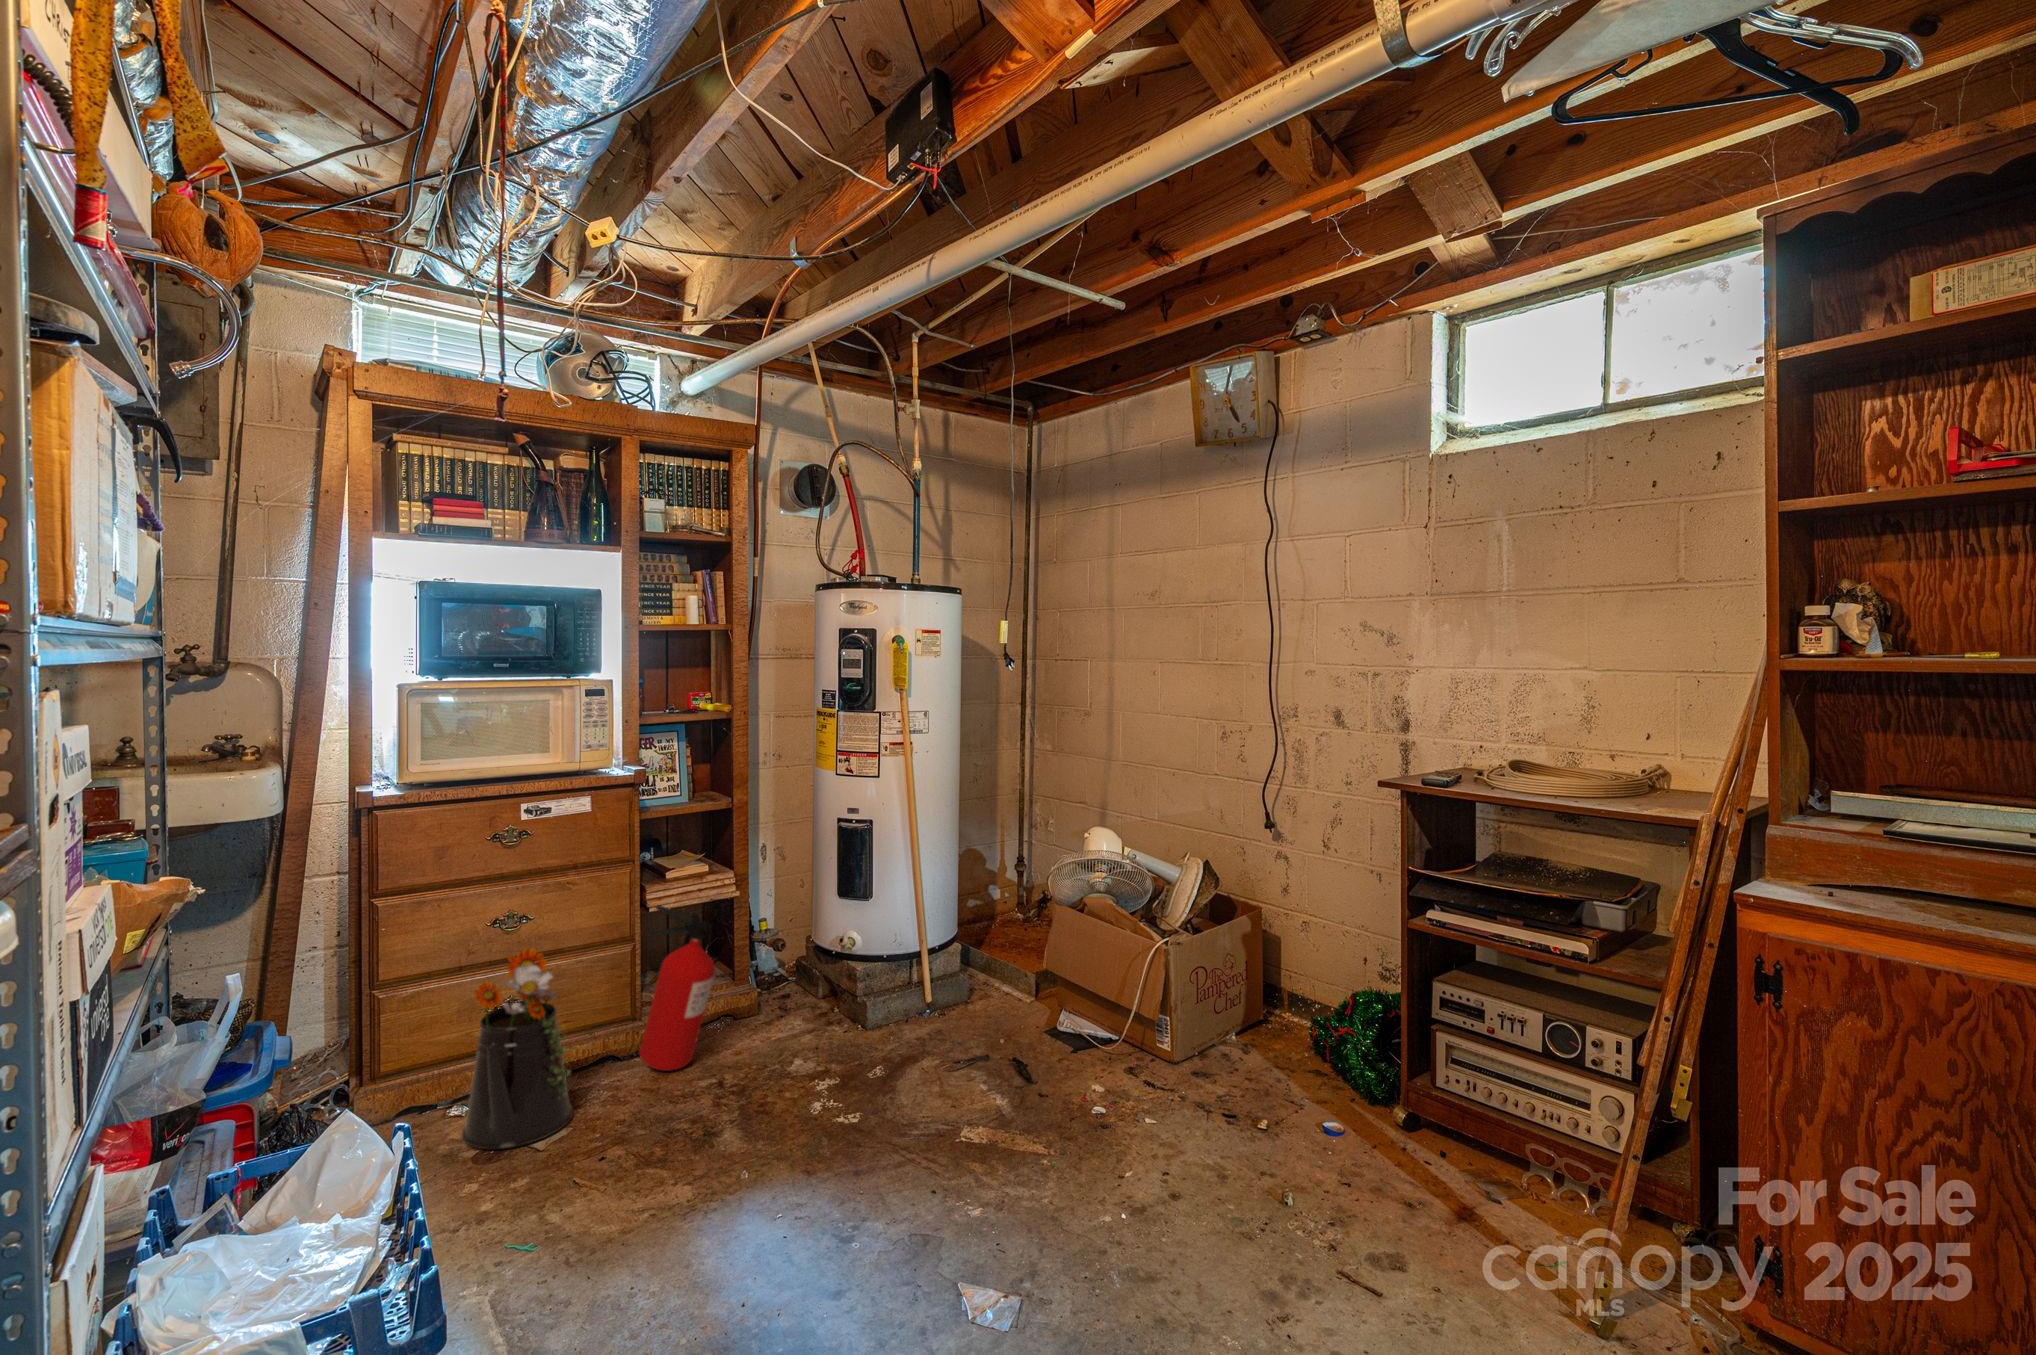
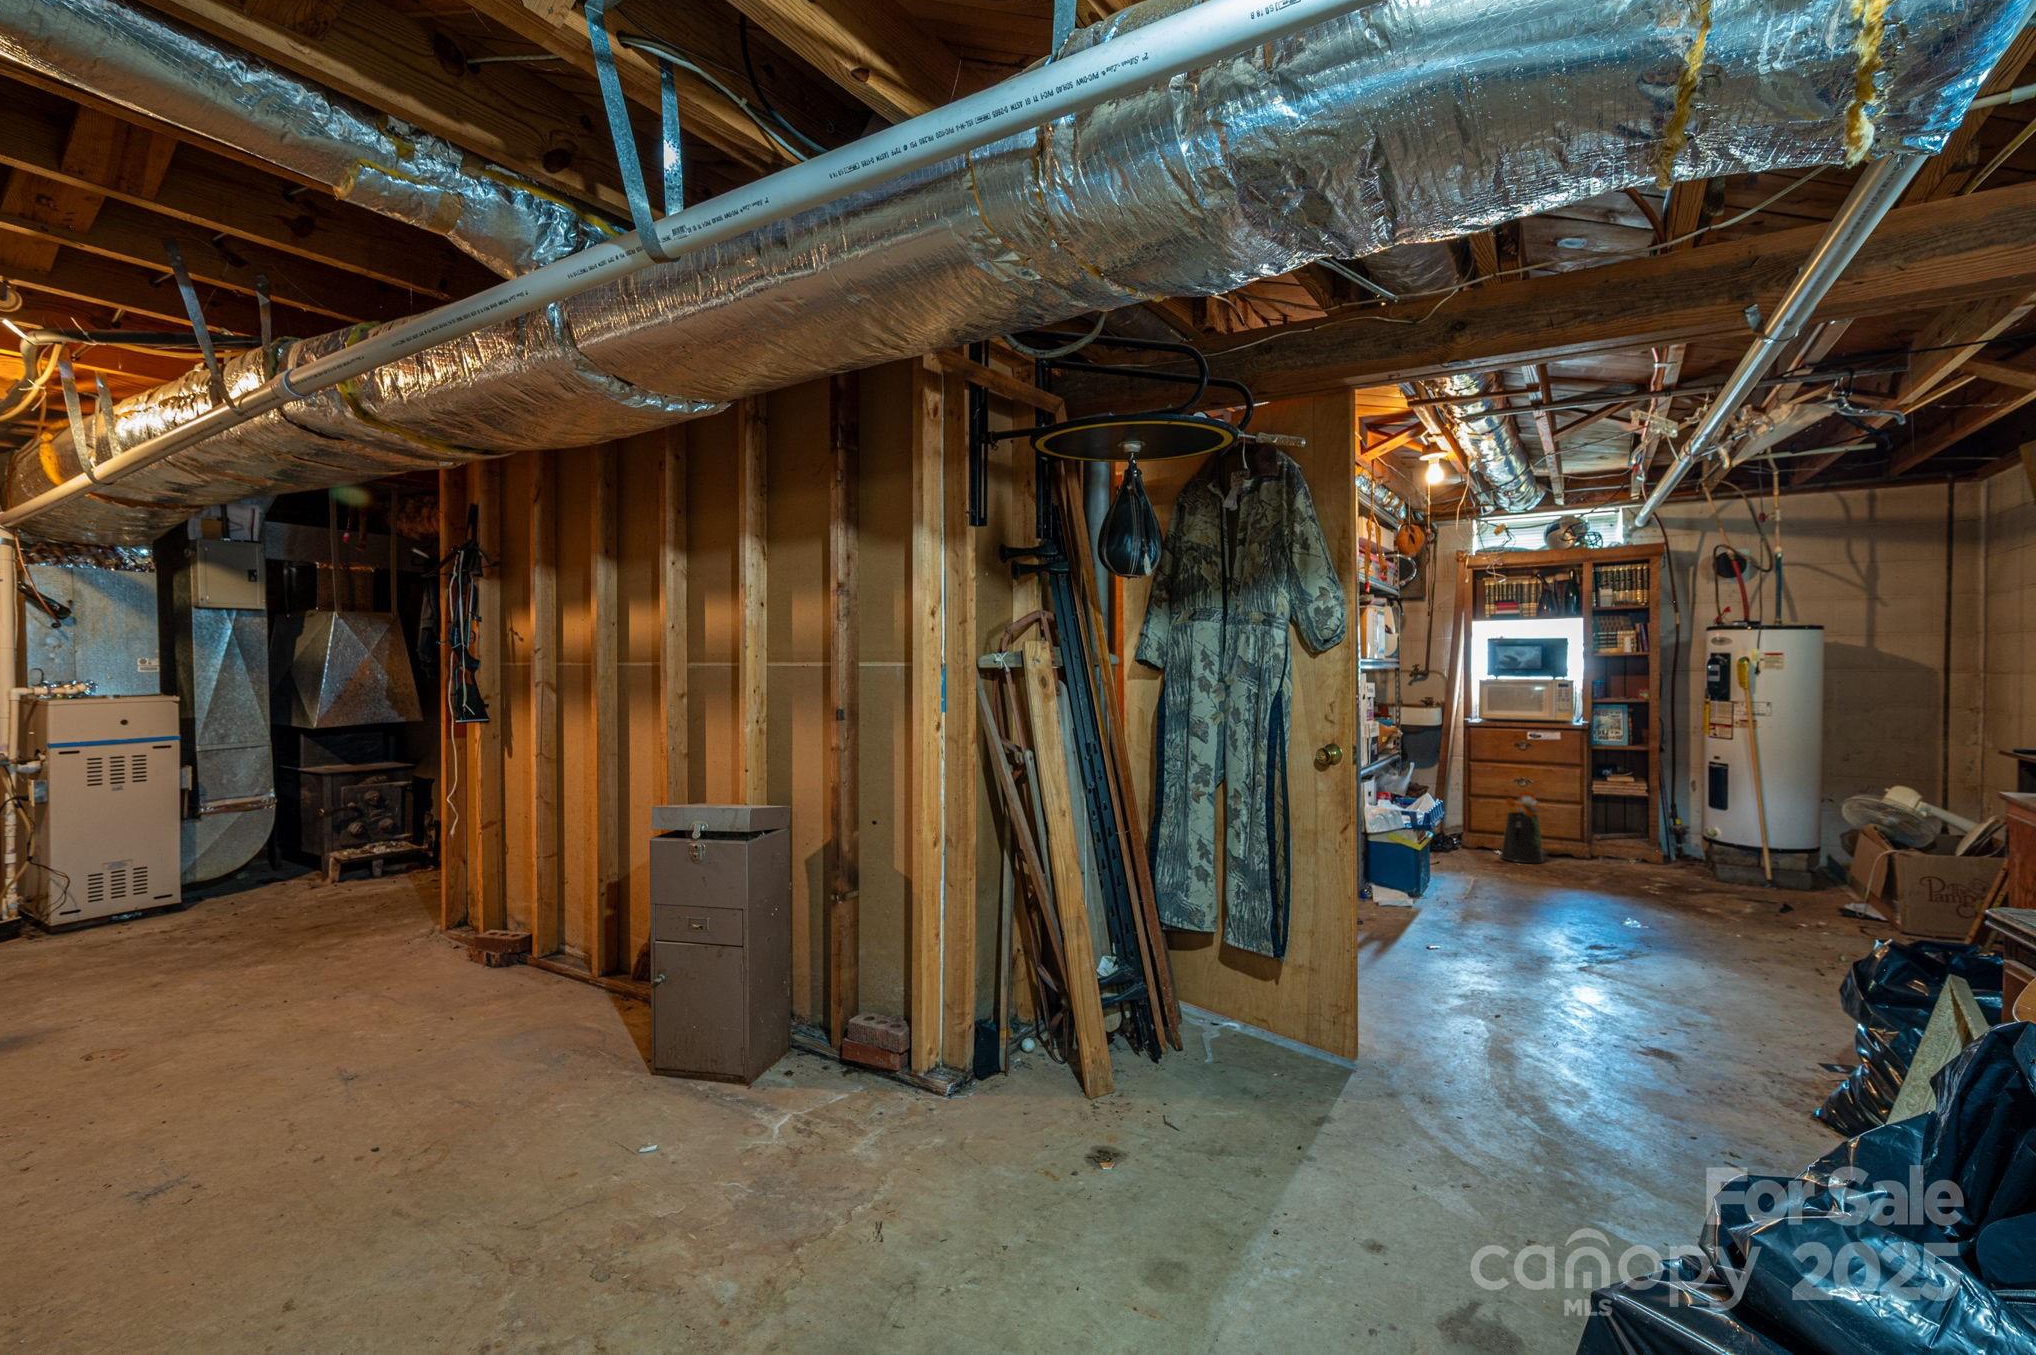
fire extinguisher: present [640,905,715,1071] -> none [1580,783,1619,863]

